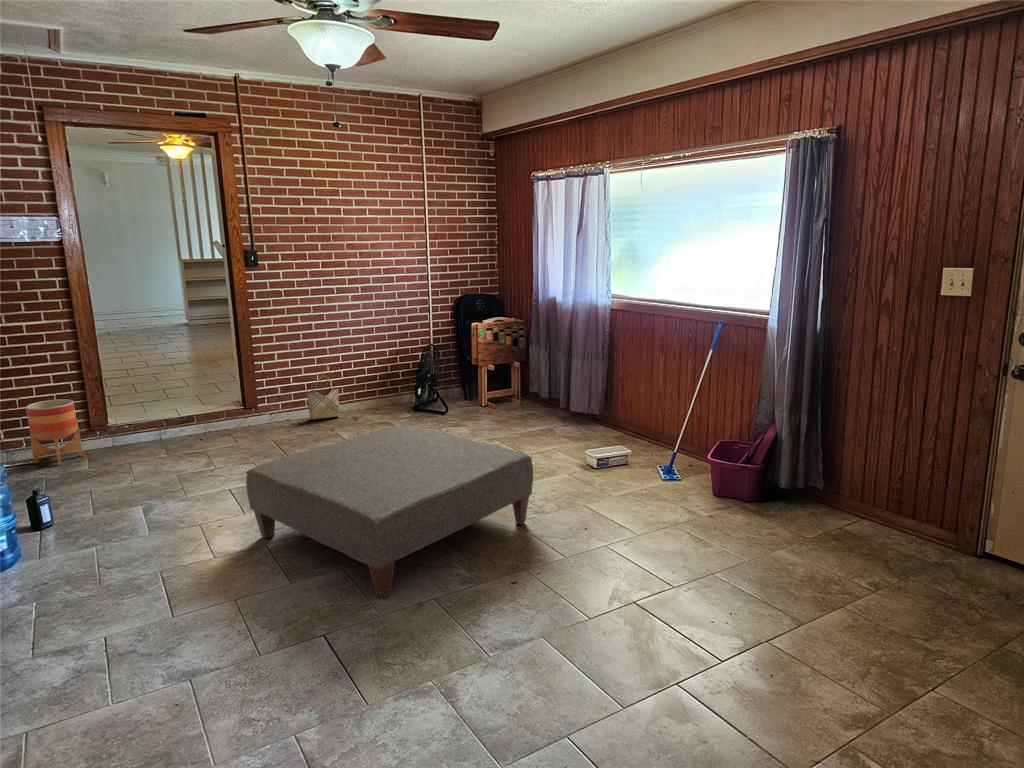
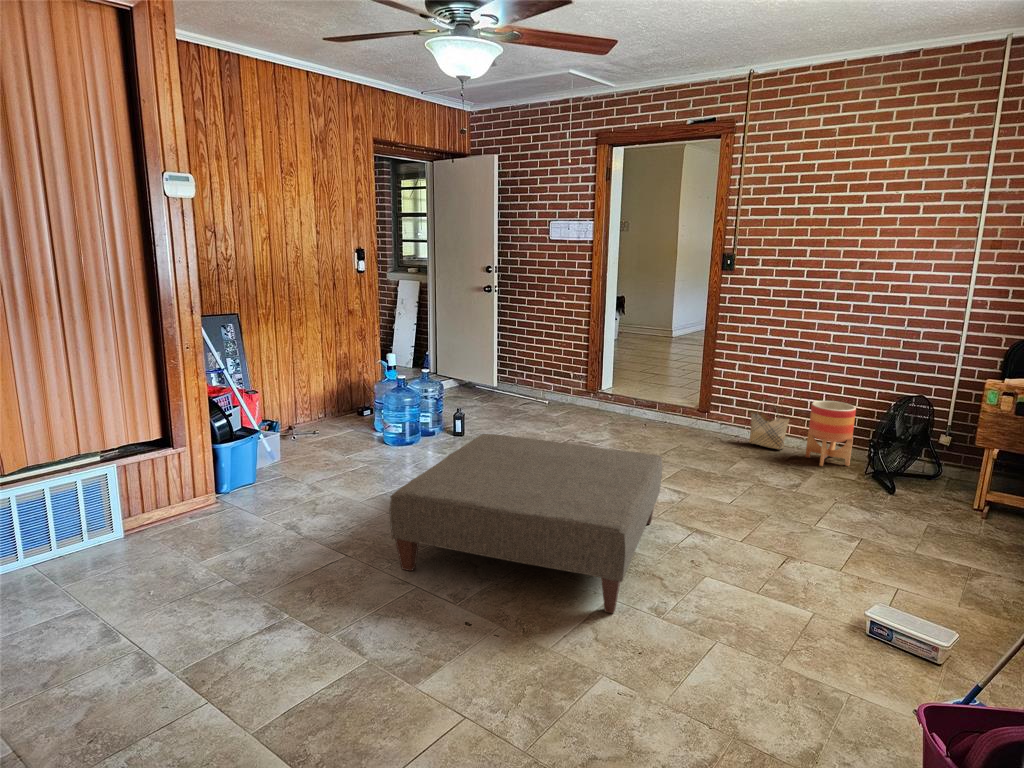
planter: present [26,399,83,465] -> present [806,401,856,466]

